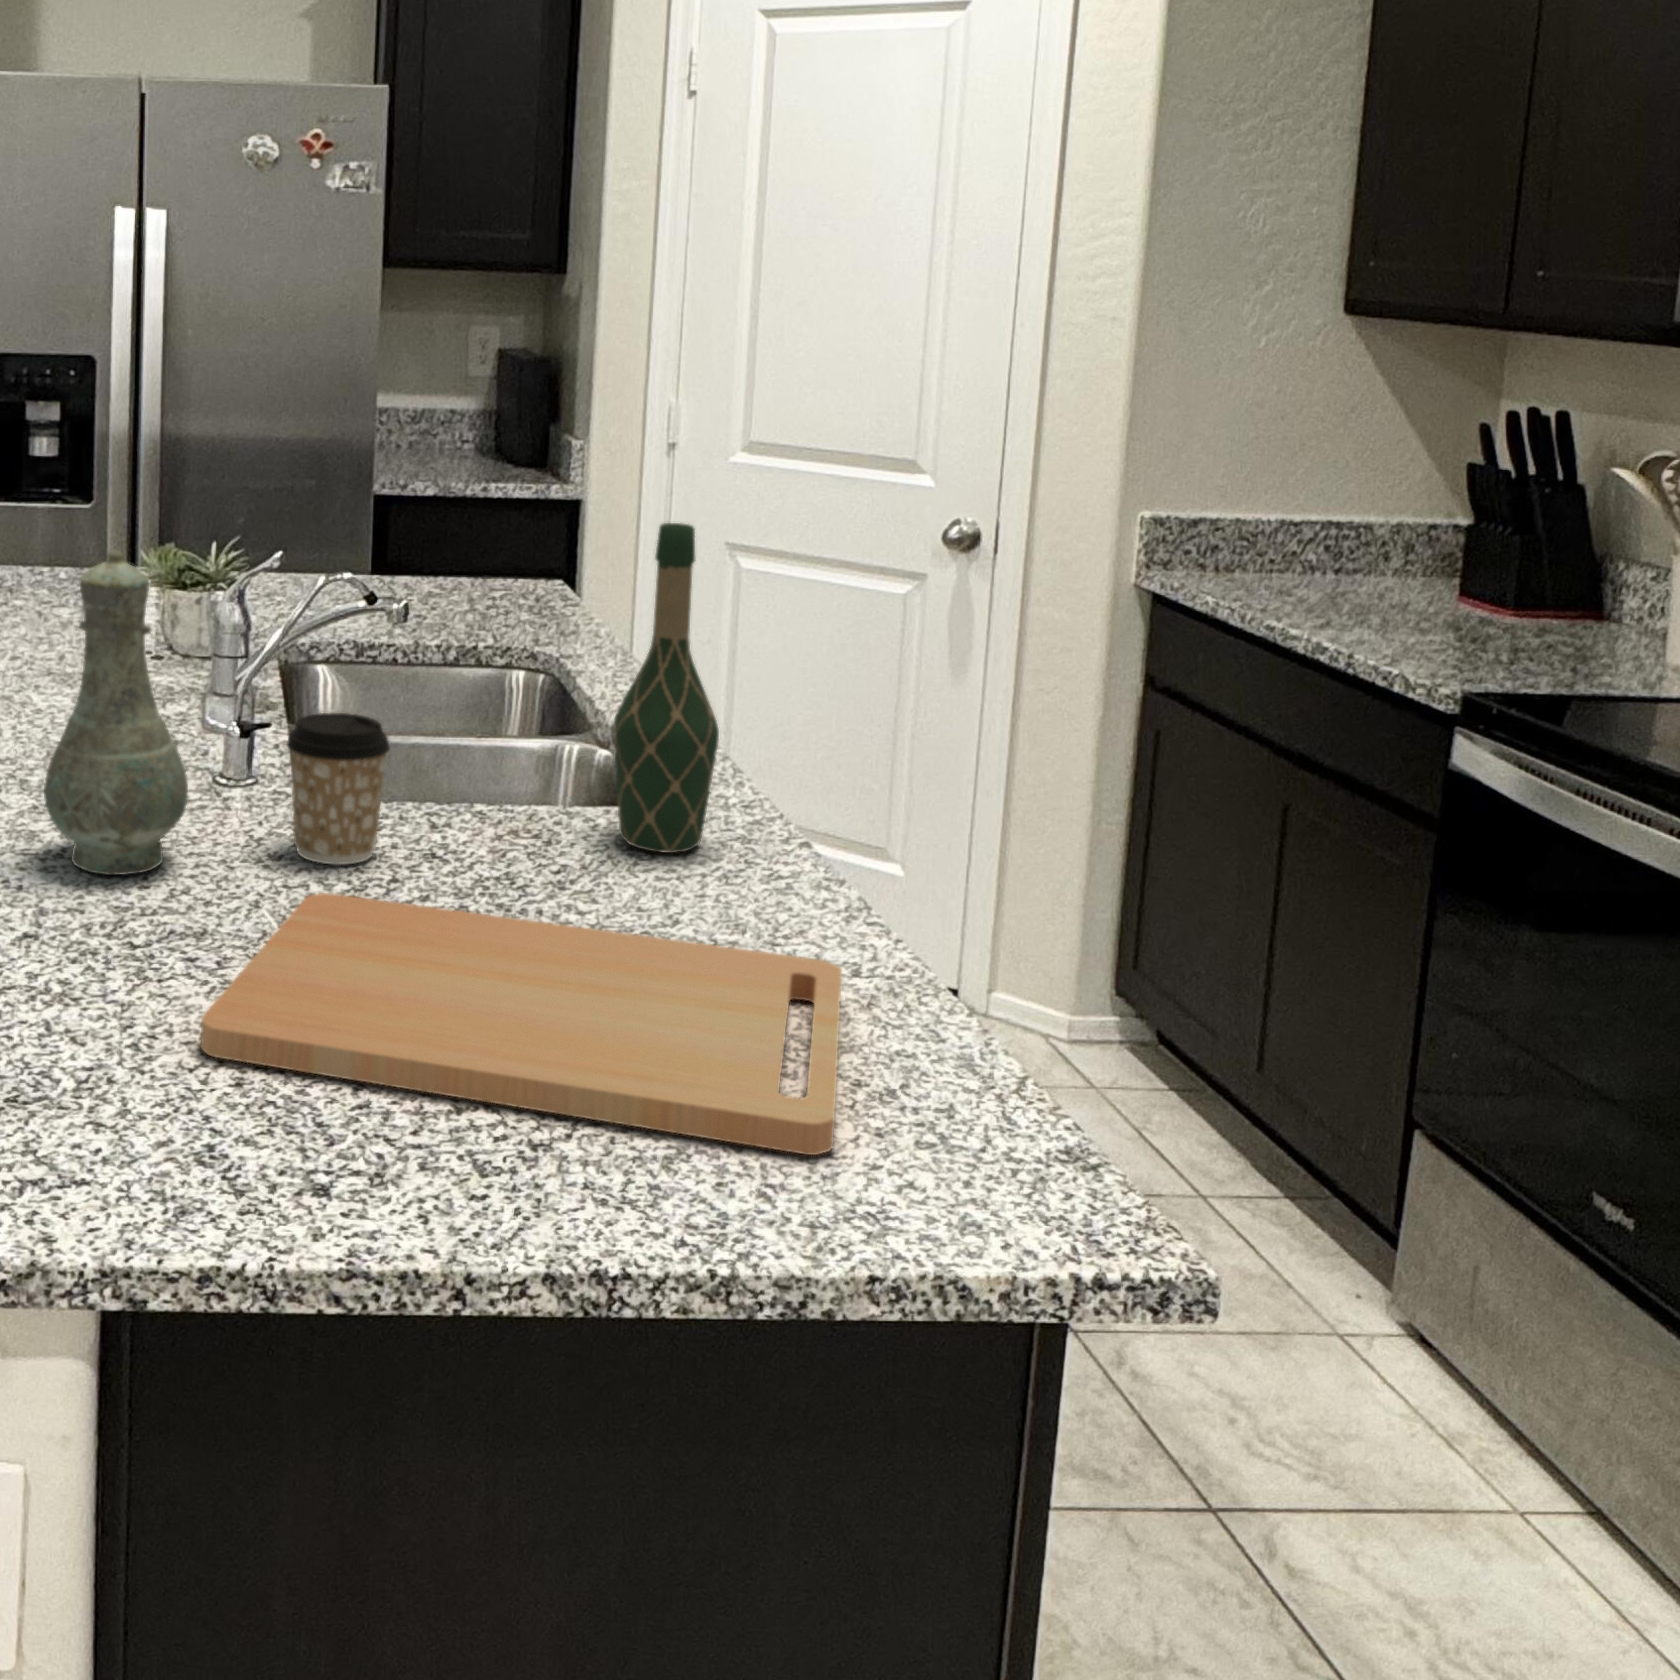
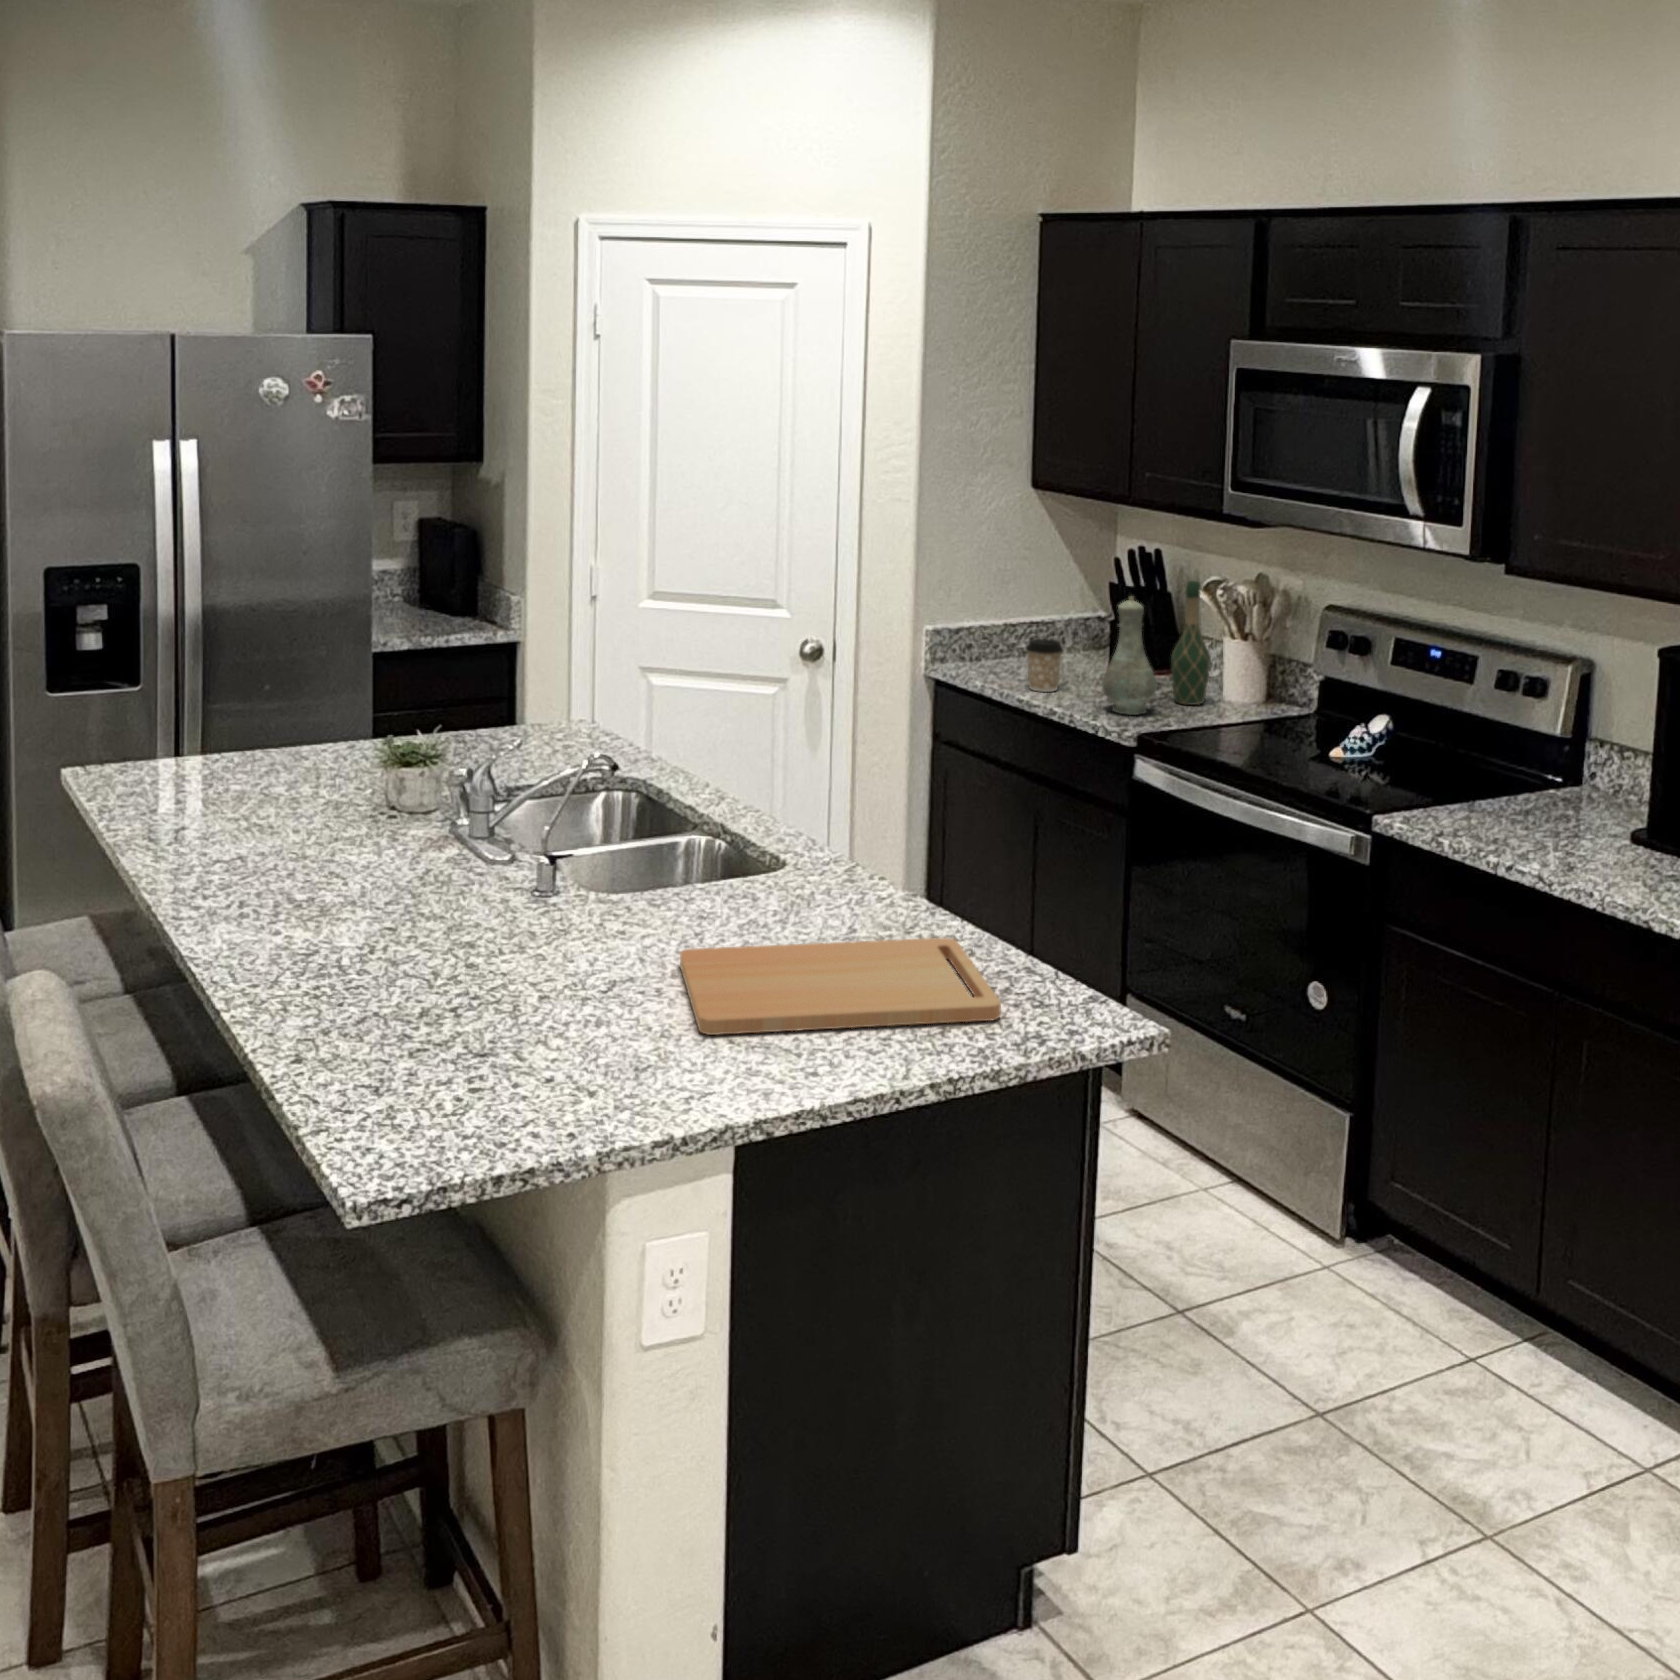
wine bottle: present [613,523,719,853] -> present [1171,581,1211,705]
vase: present [44,549,188,875] -> present [1102,596,1156,715]
coffee cup: present [287,713,390,865] -> present [1026,639,1063,692]

